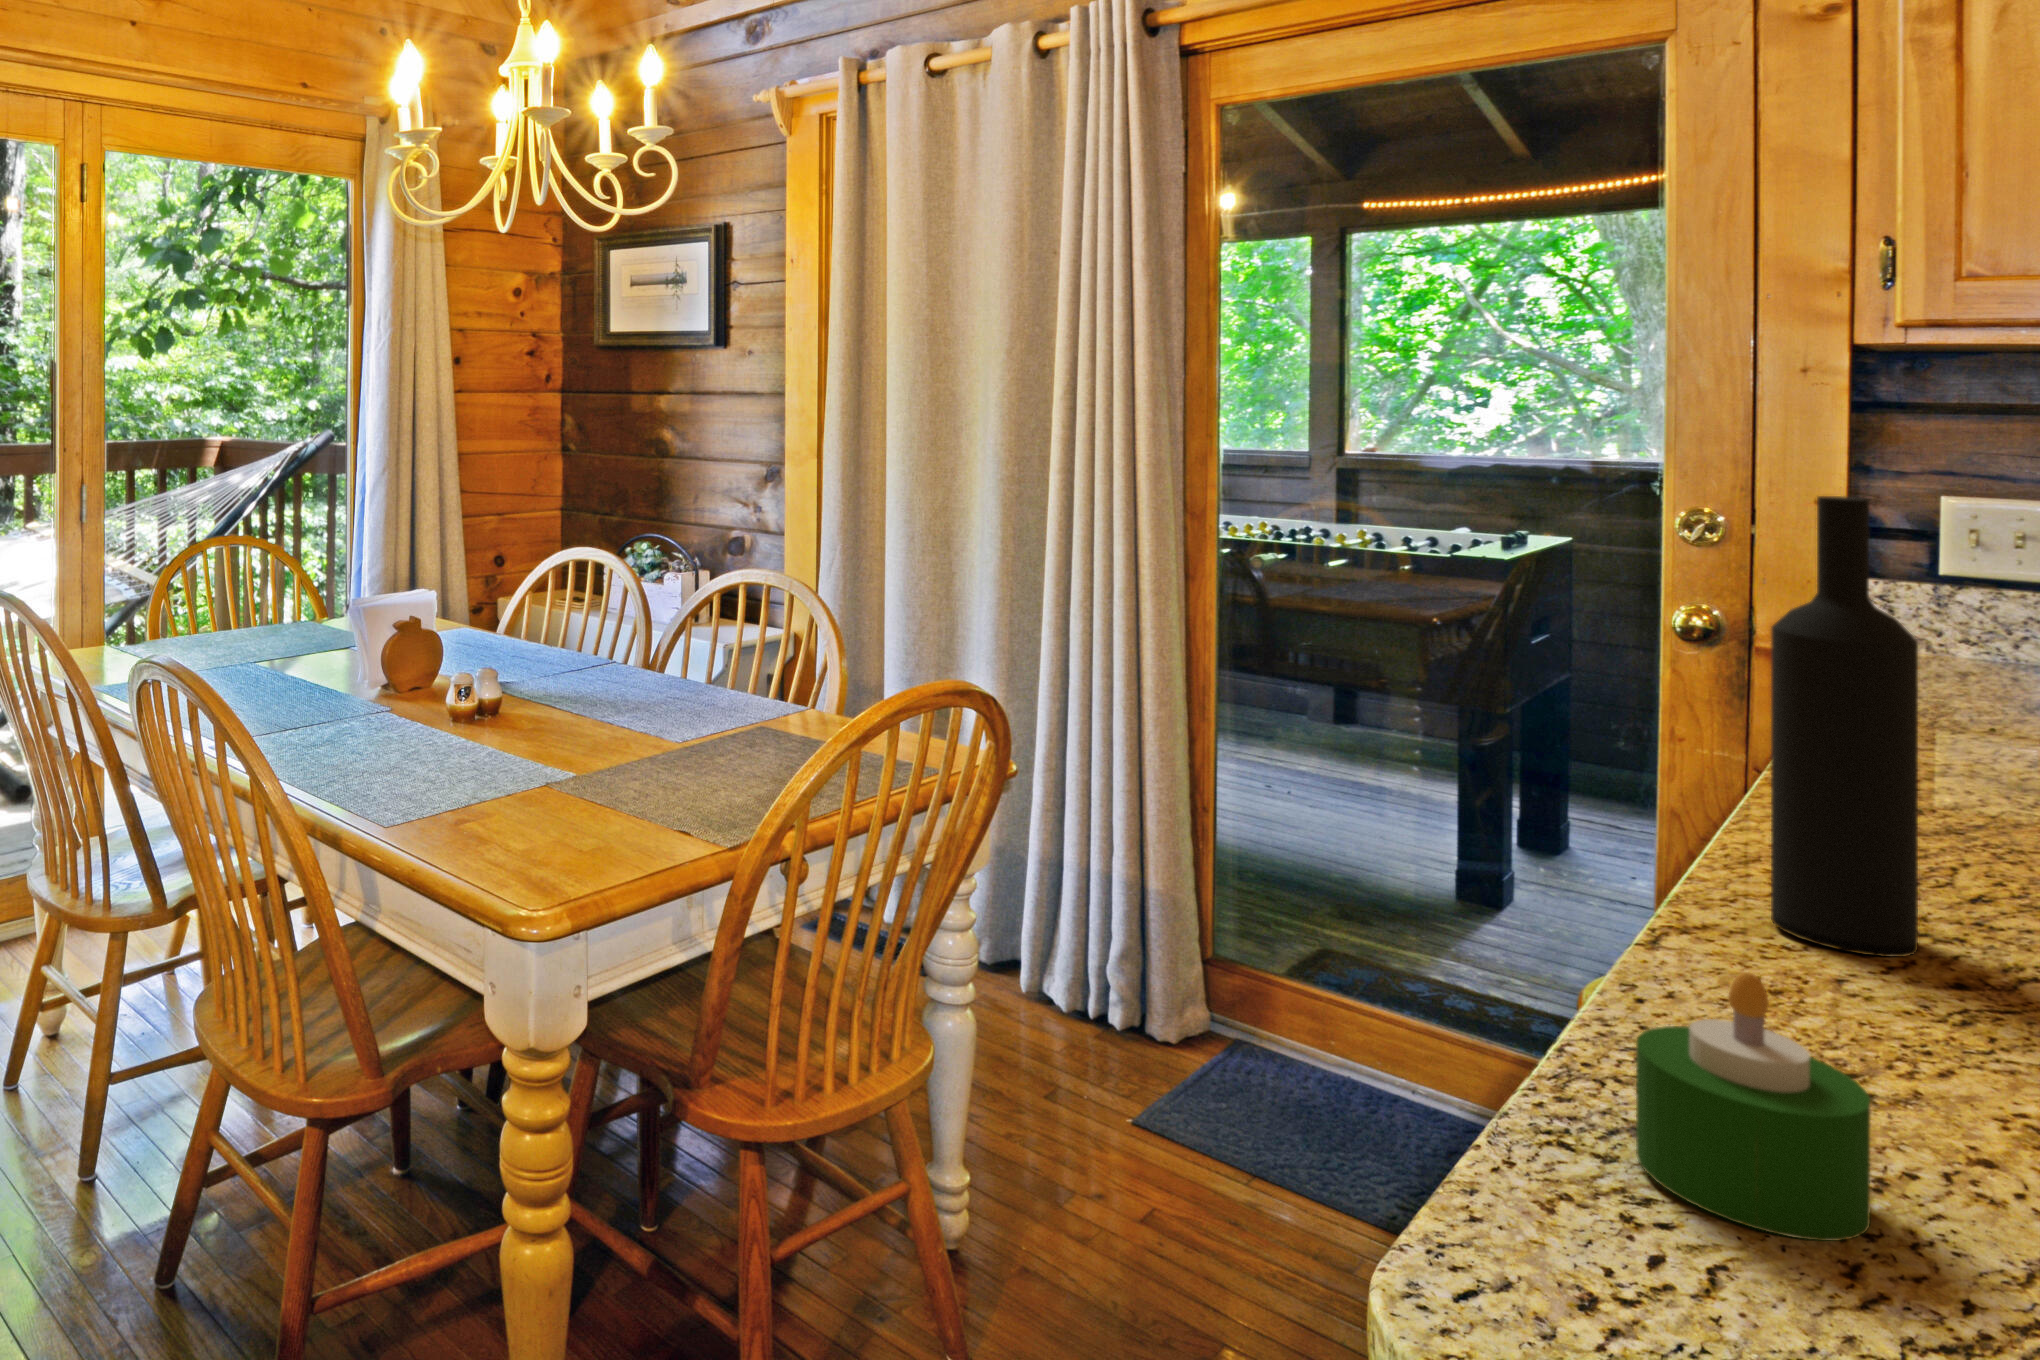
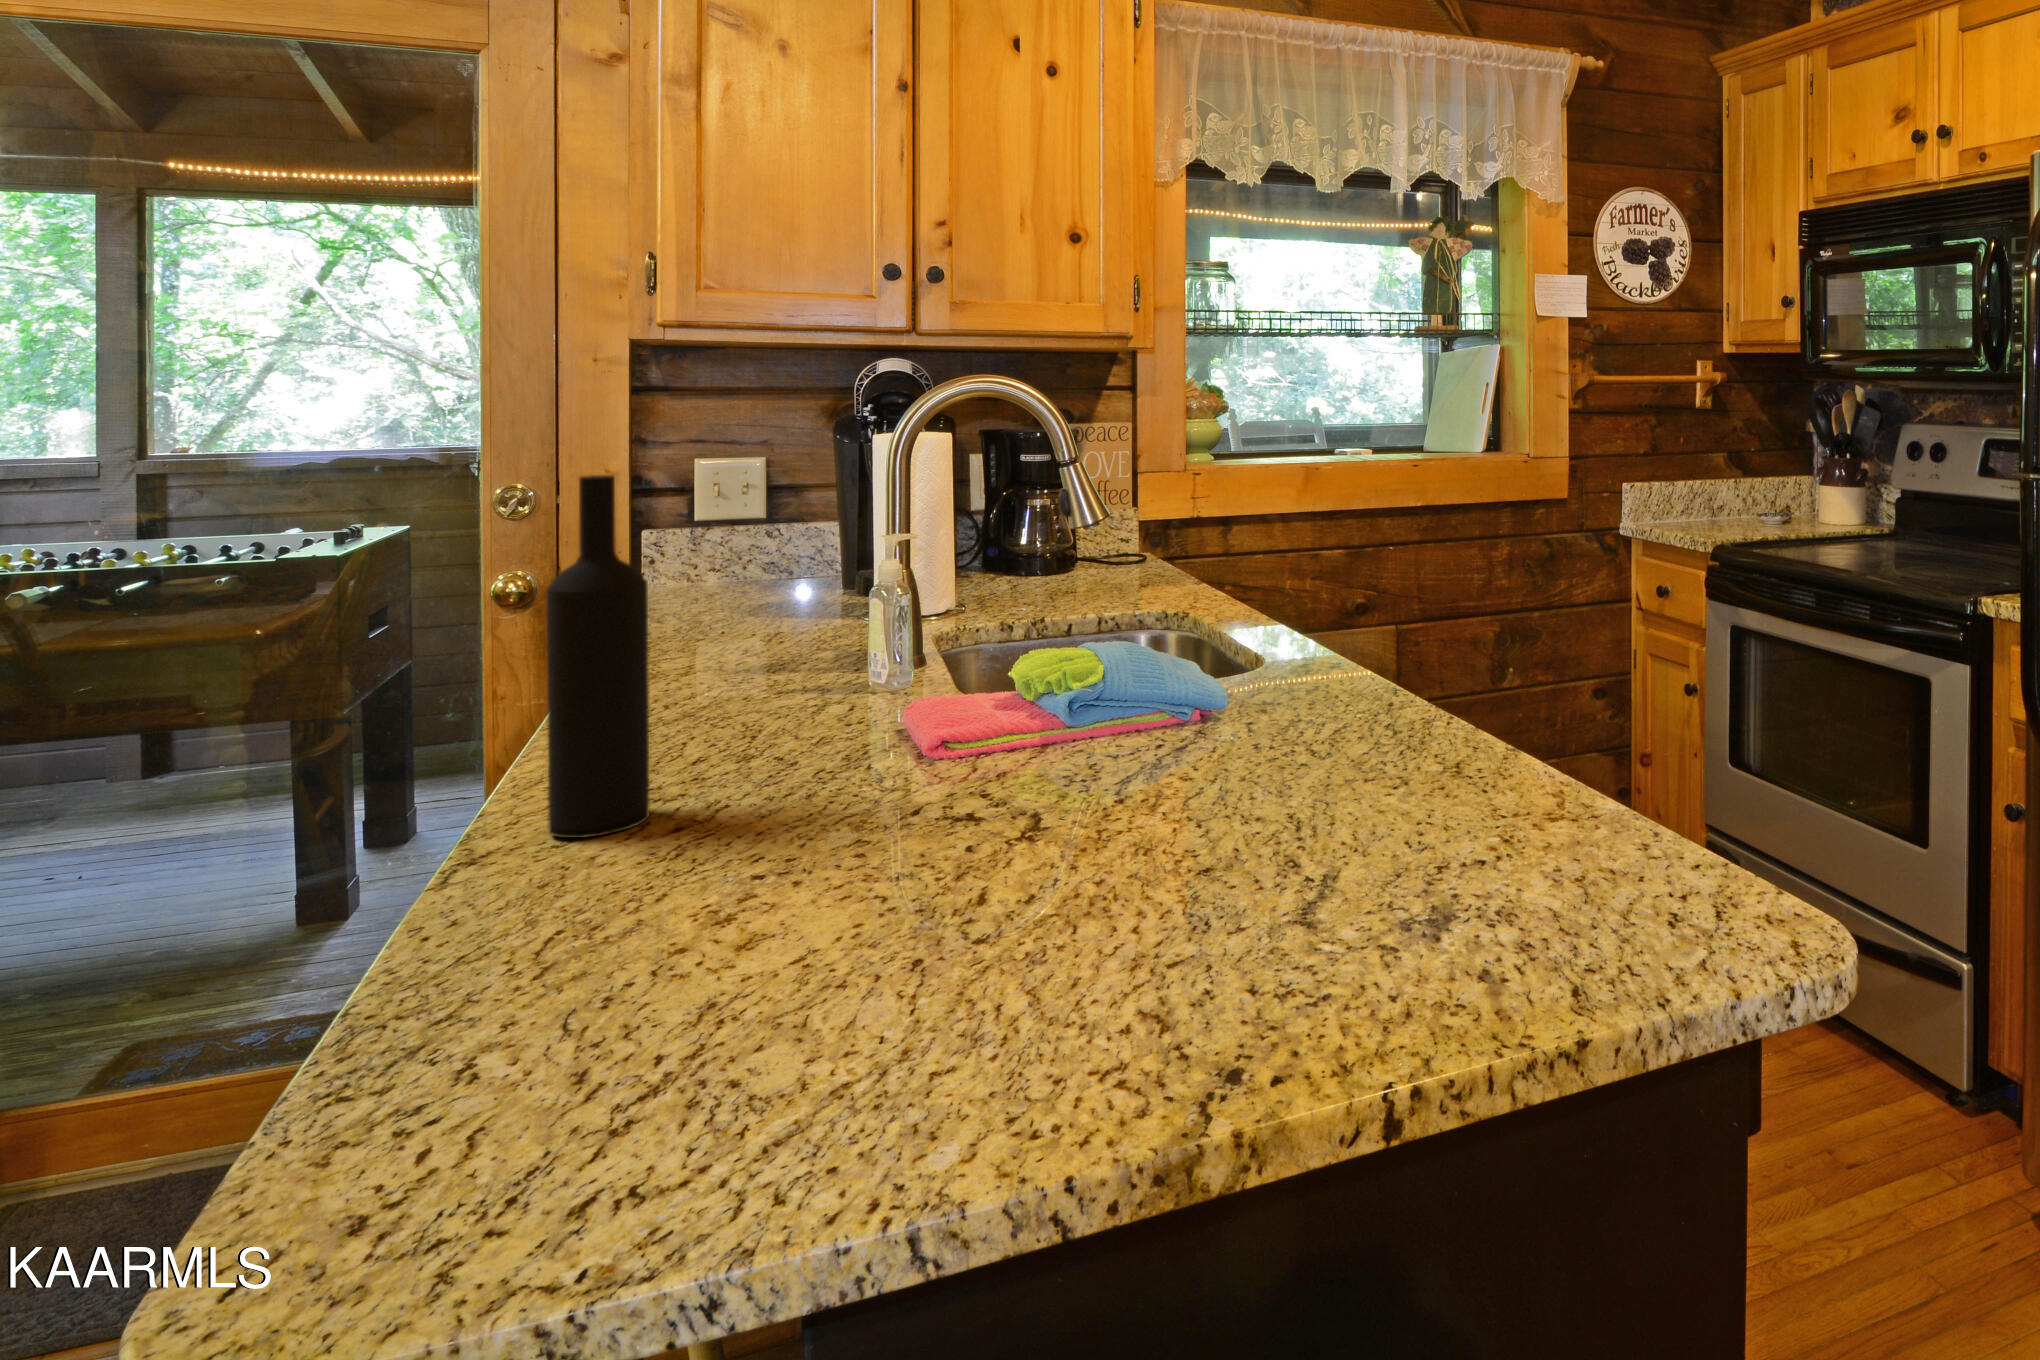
candle: present [1636,972,1870,1241] -> none [412,879,588,1089]

